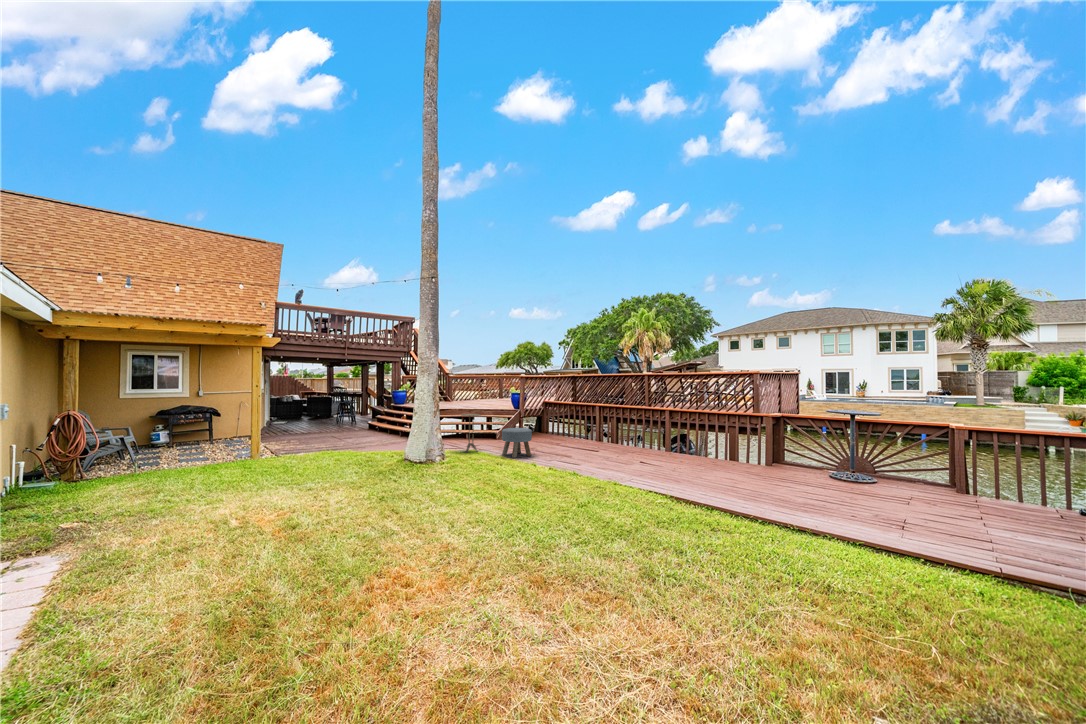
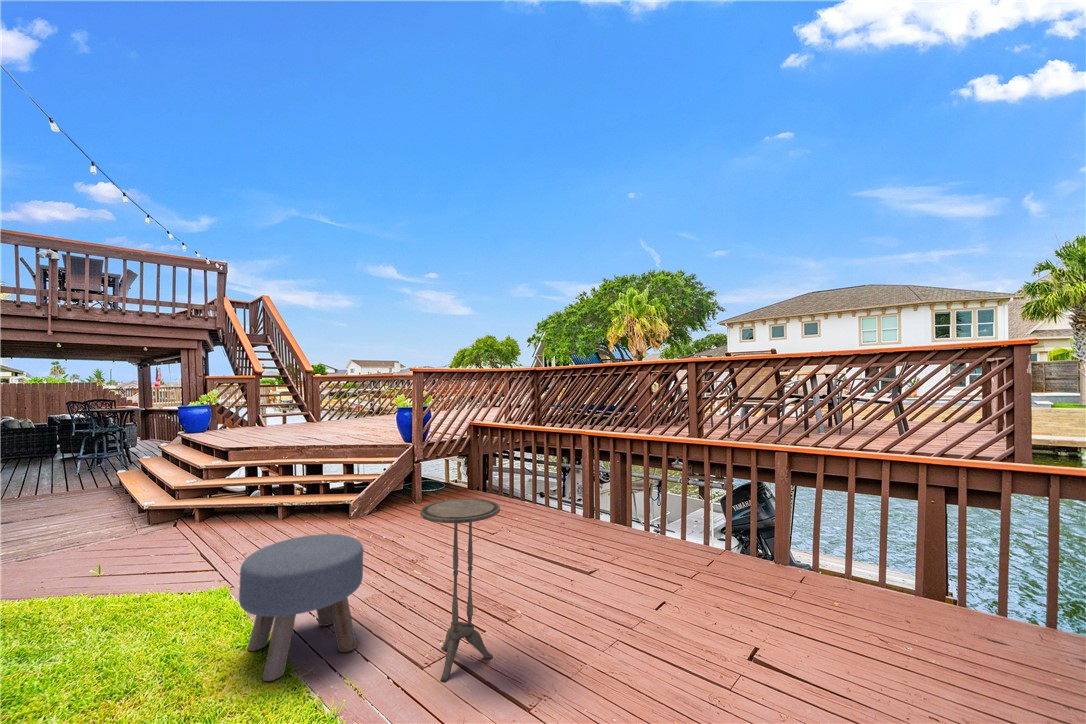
side table: present [462,414,480,453] -> present [420,499,500,682]

